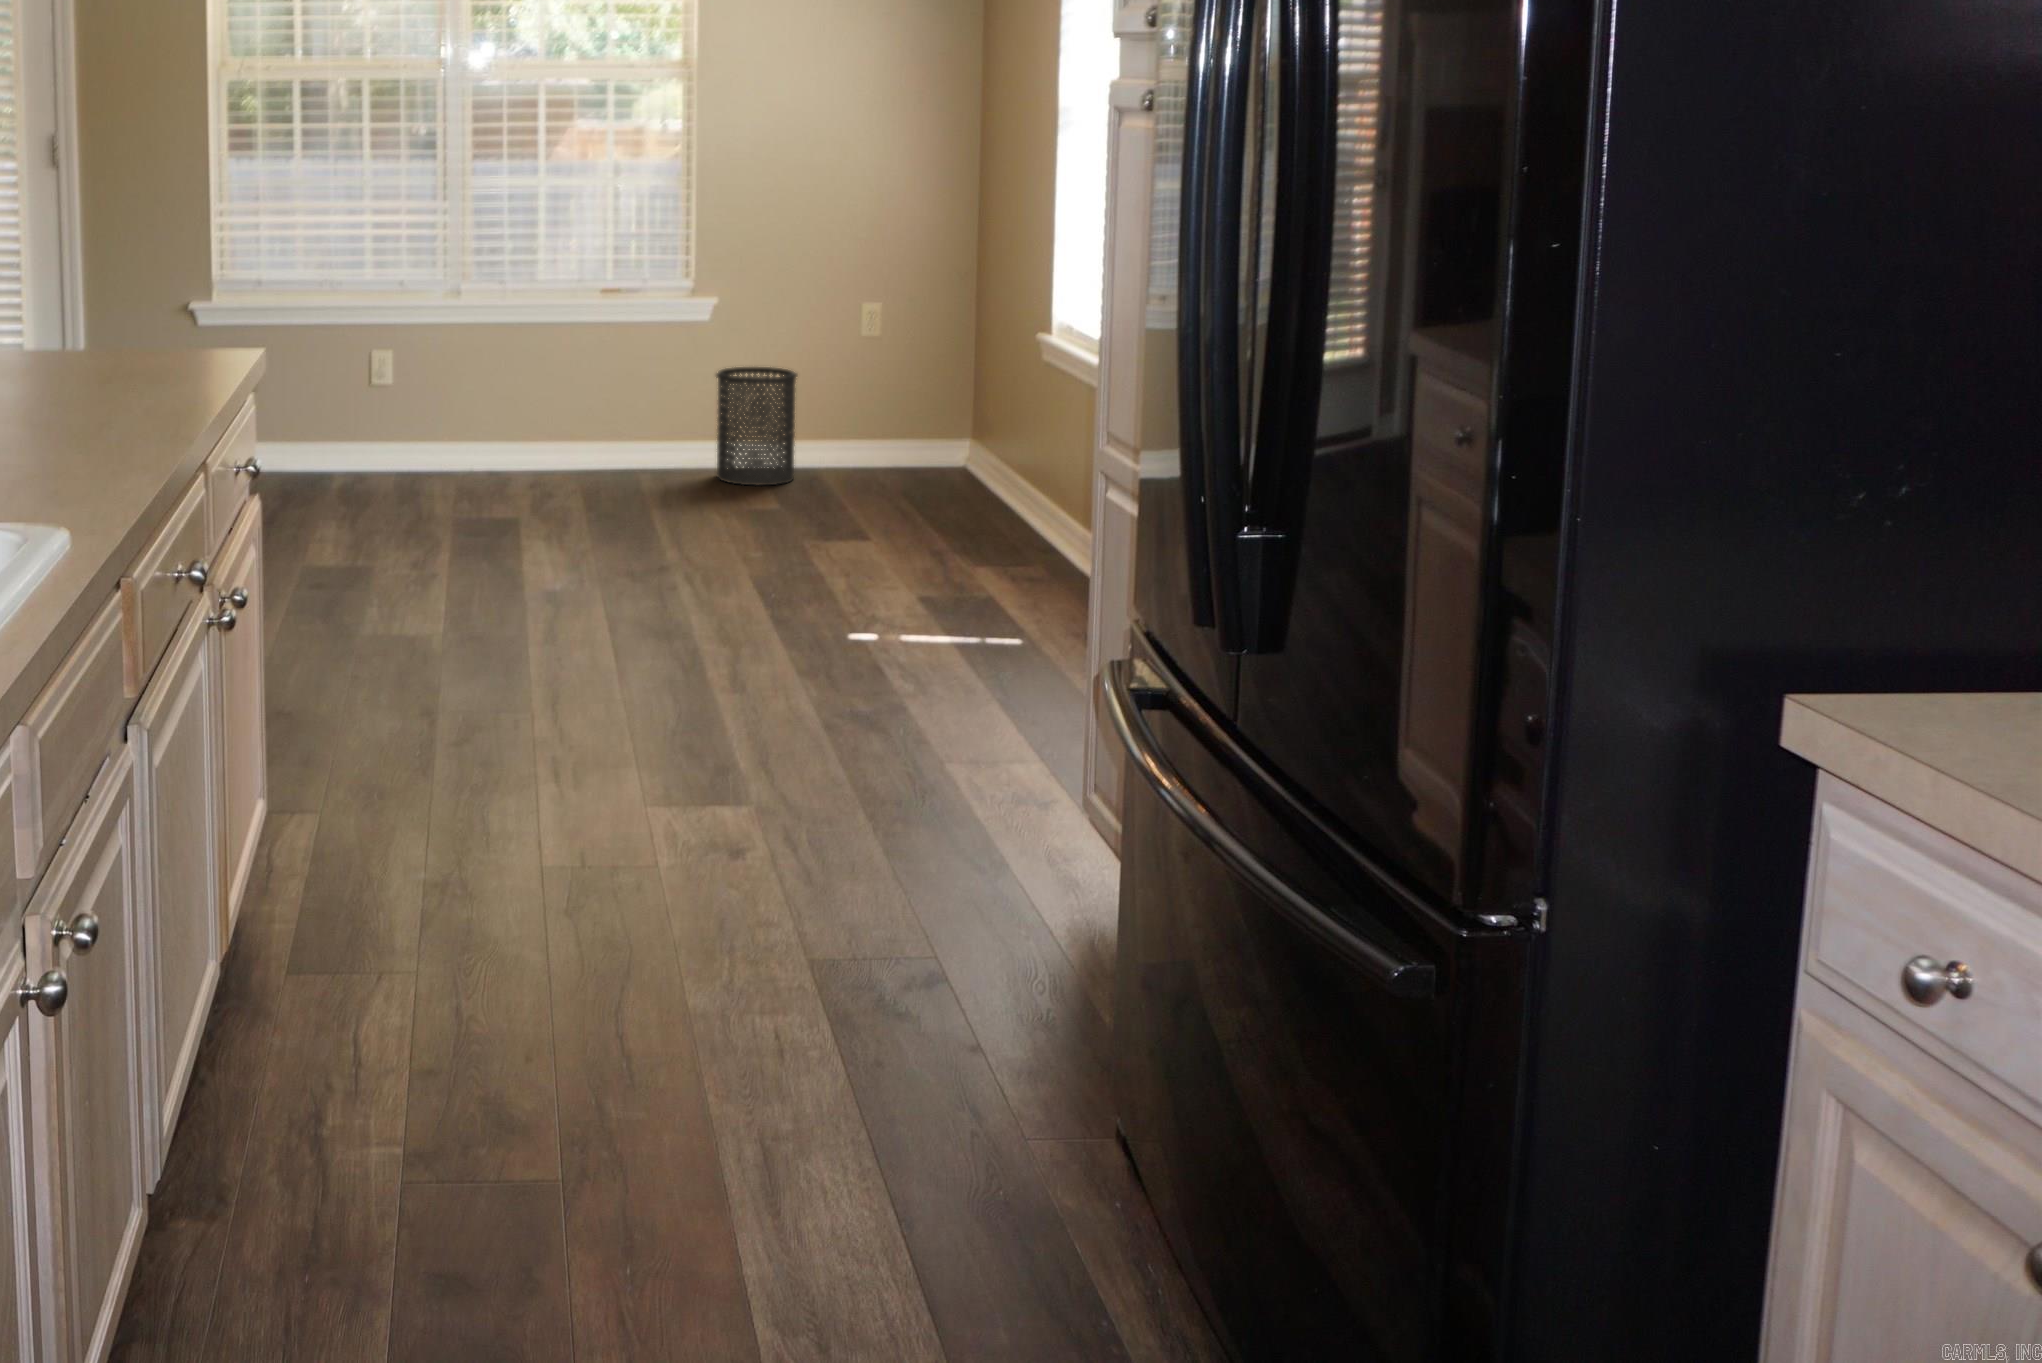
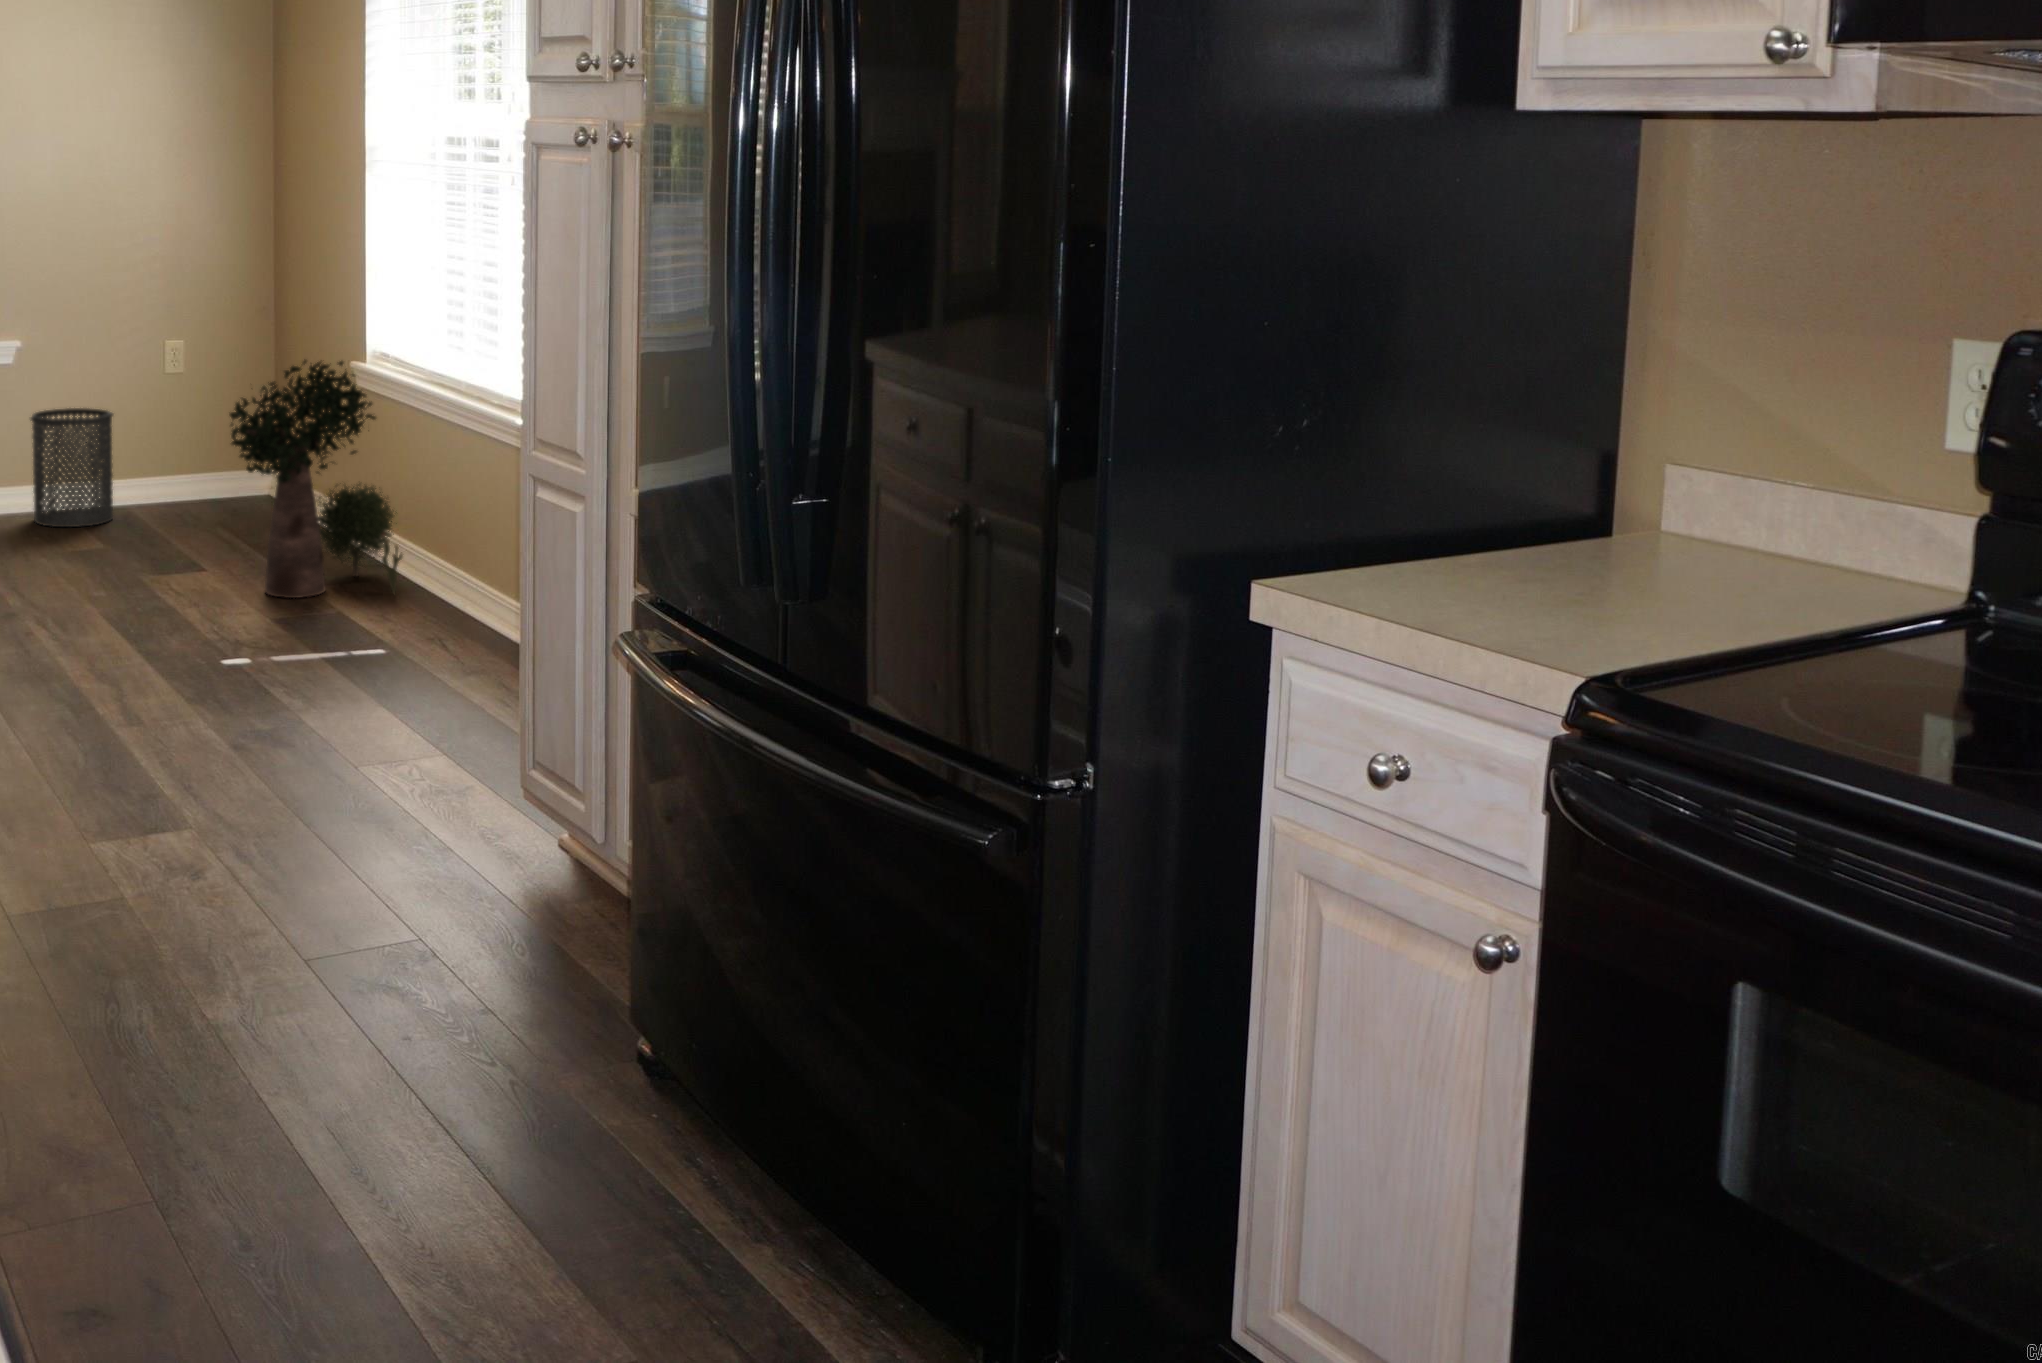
potted plant: none [883,329,1065,585] -> present [230,360,403,598]

